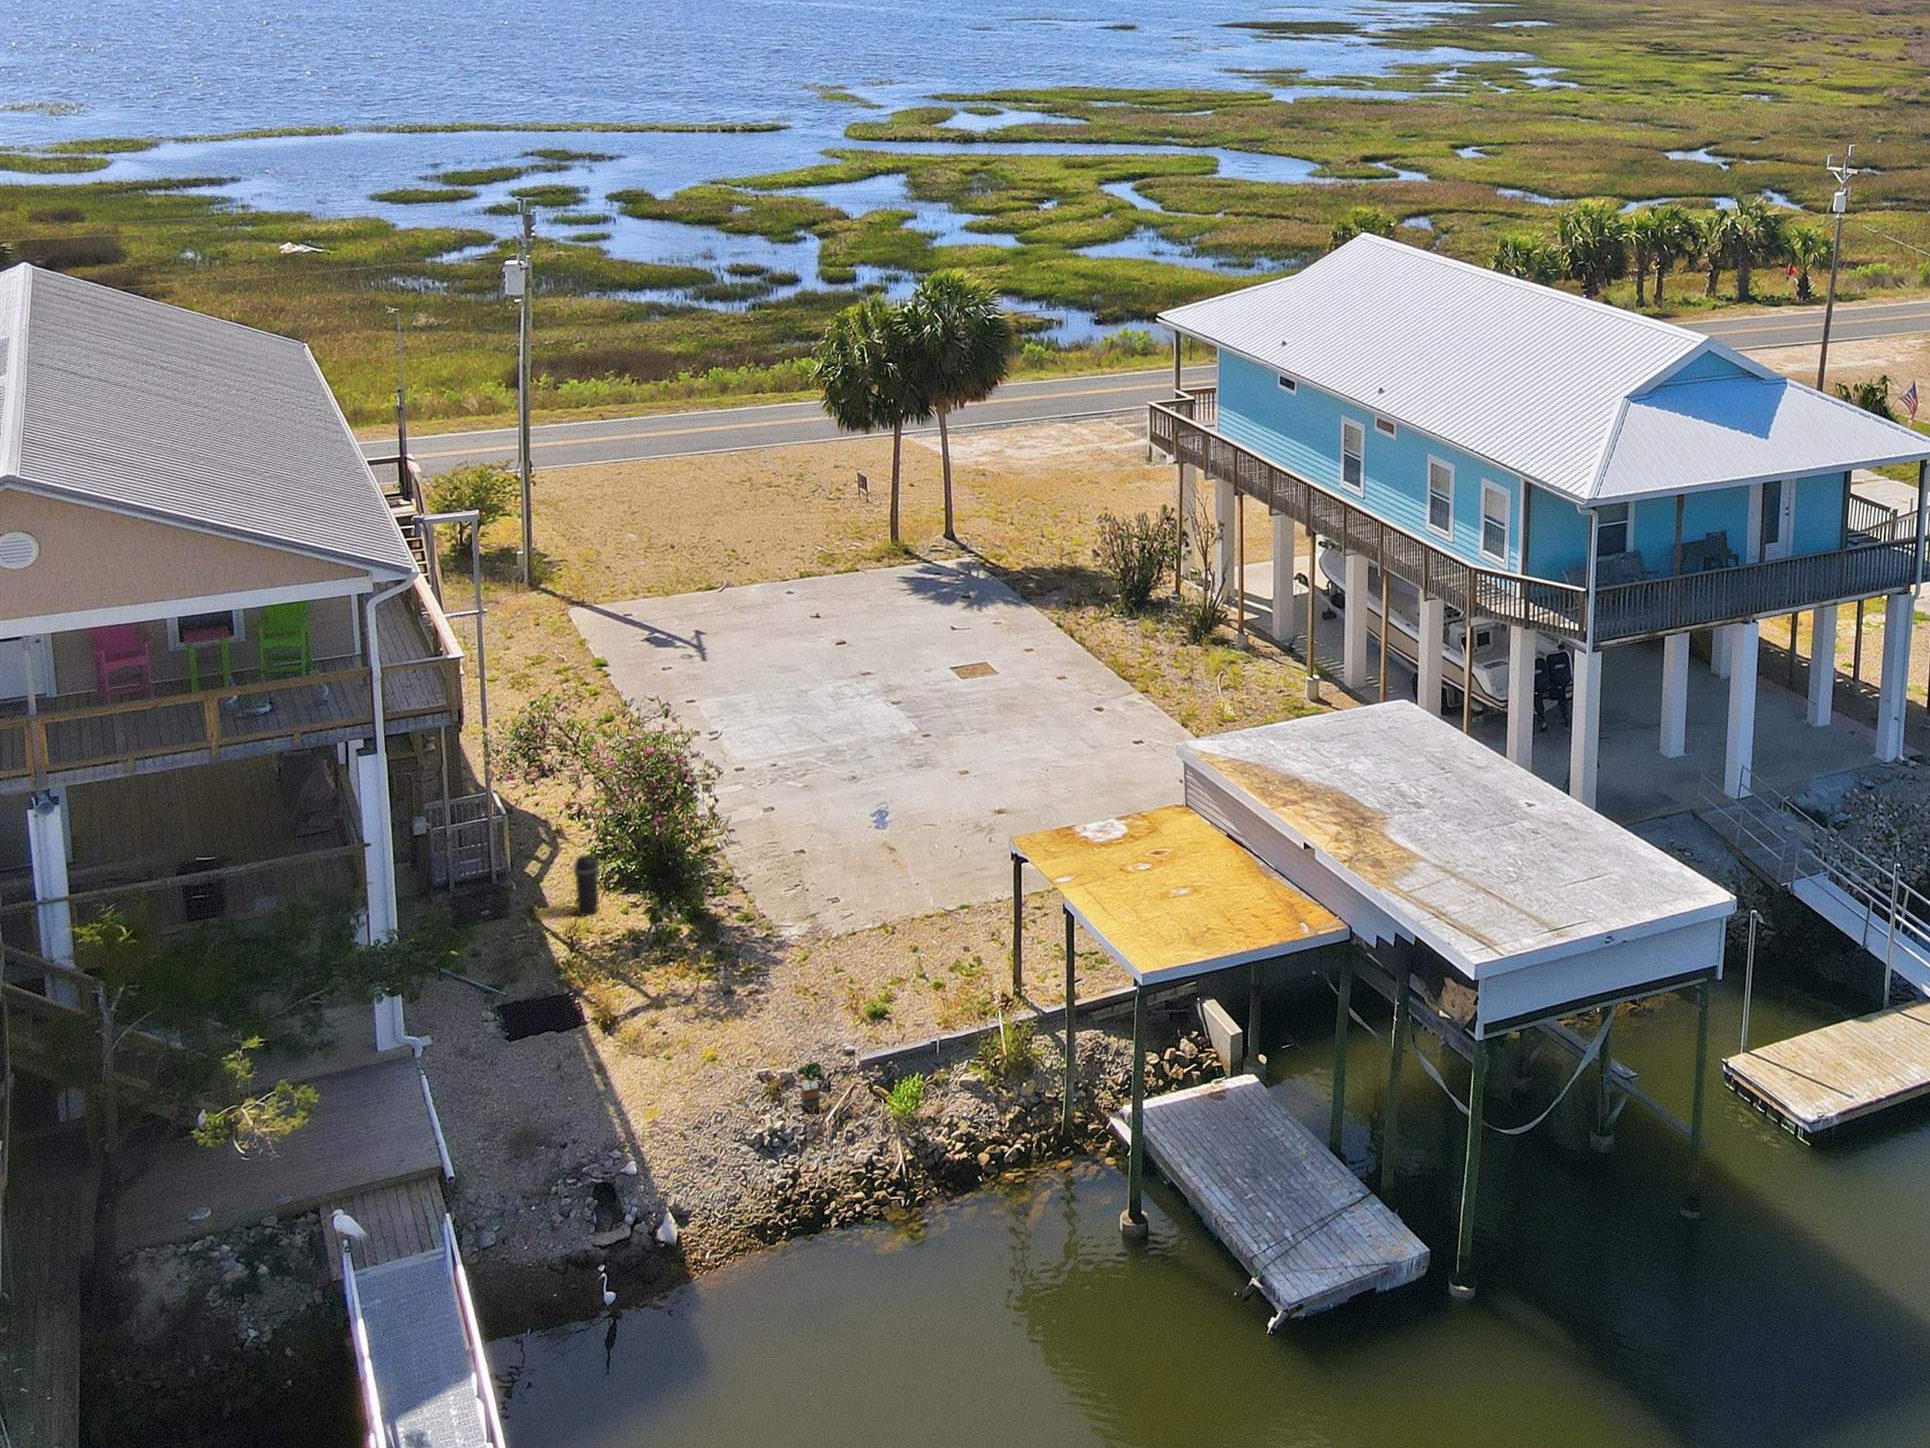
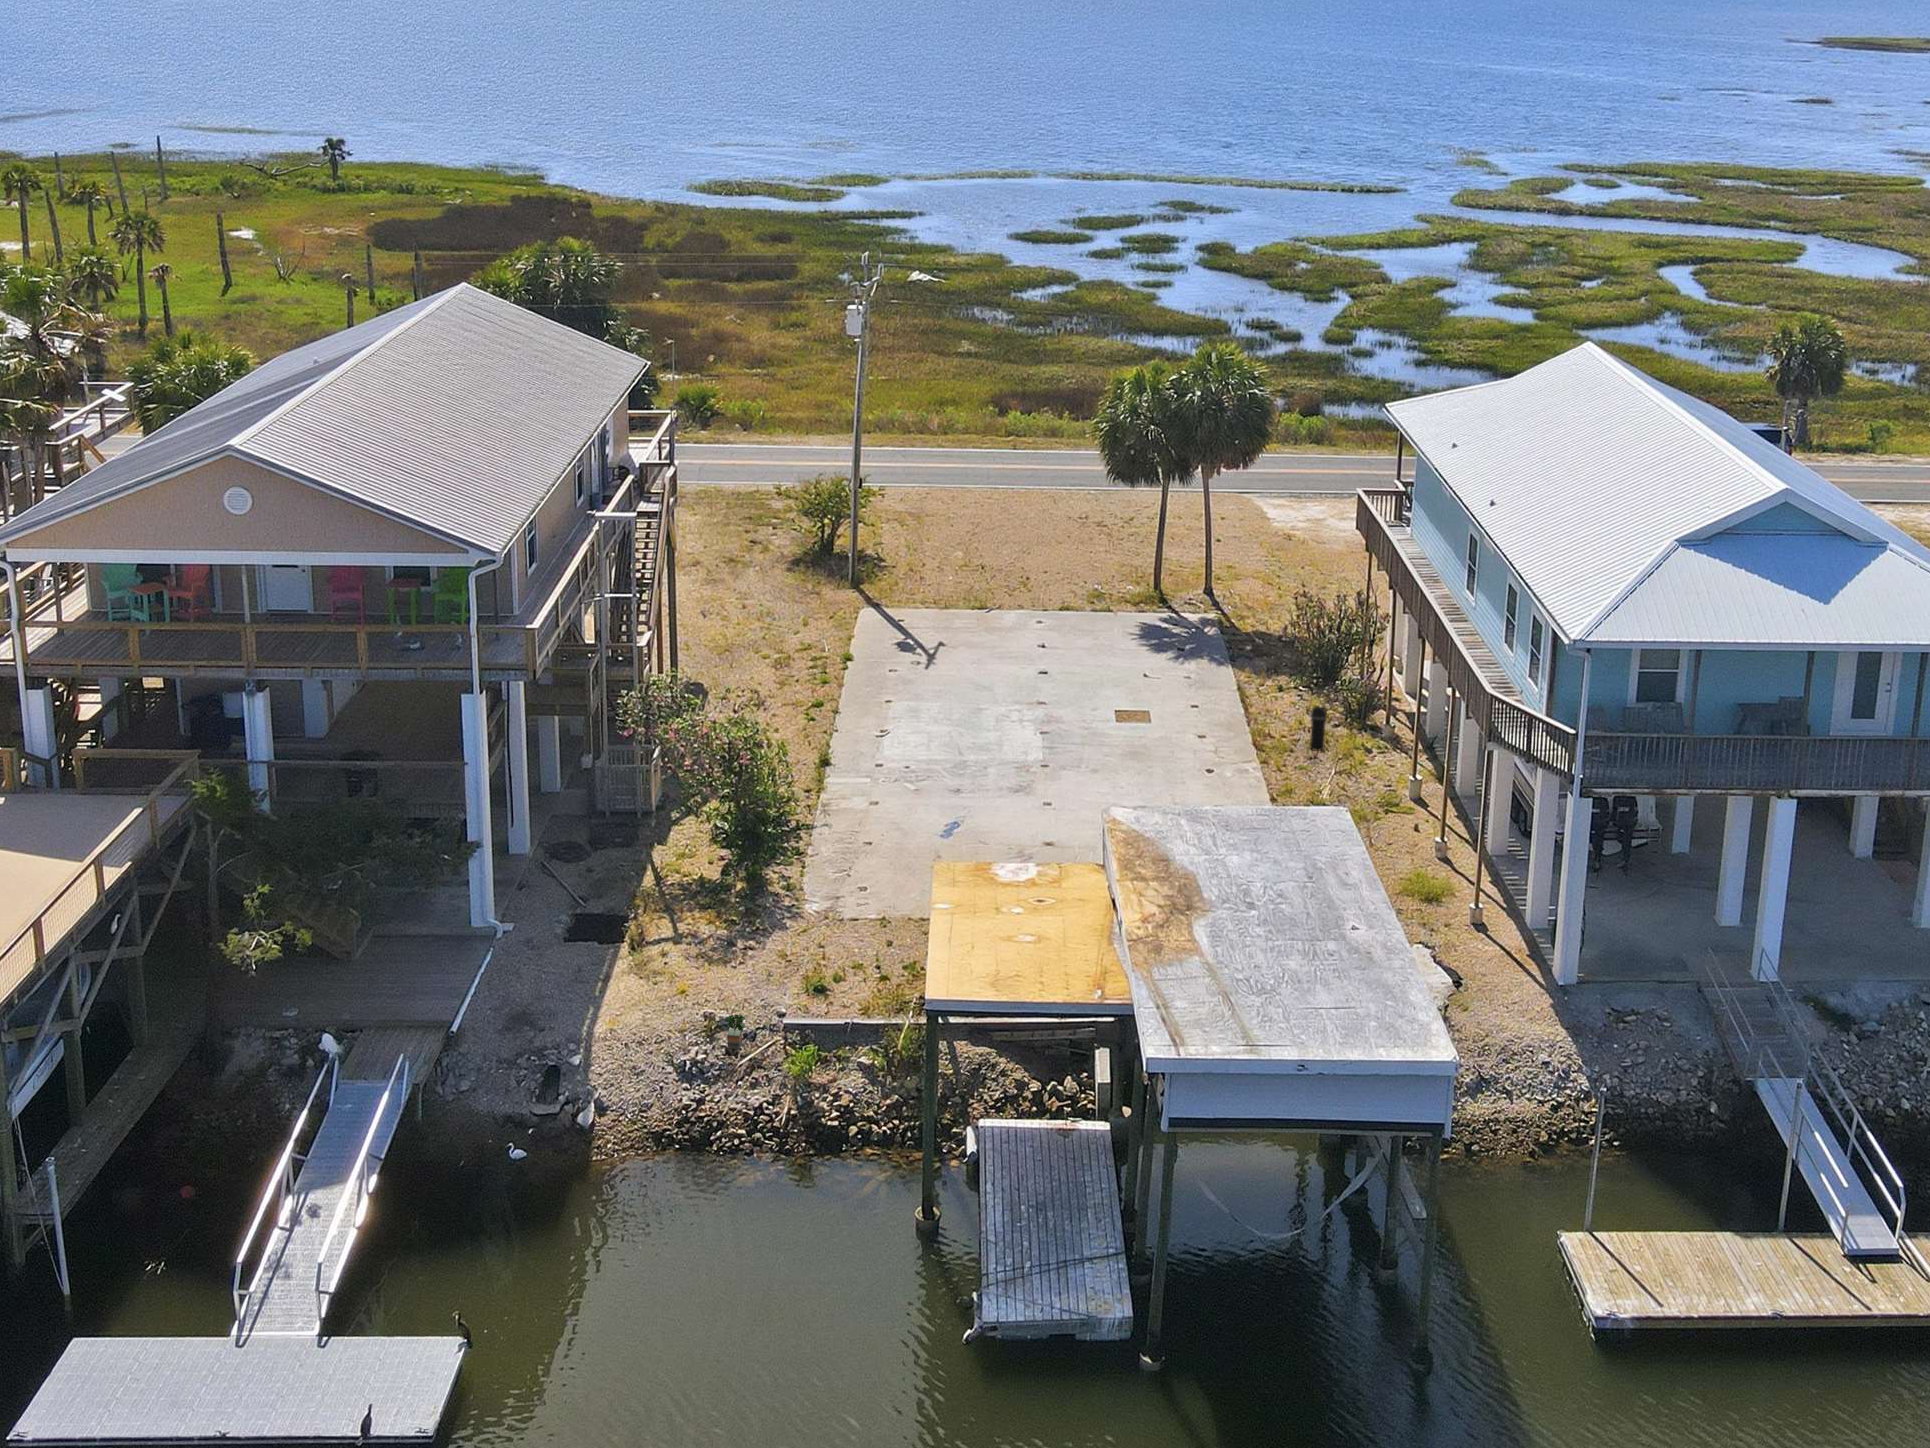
trash can: present [573,855,599,916] -> present [1310,706,1327,751]

